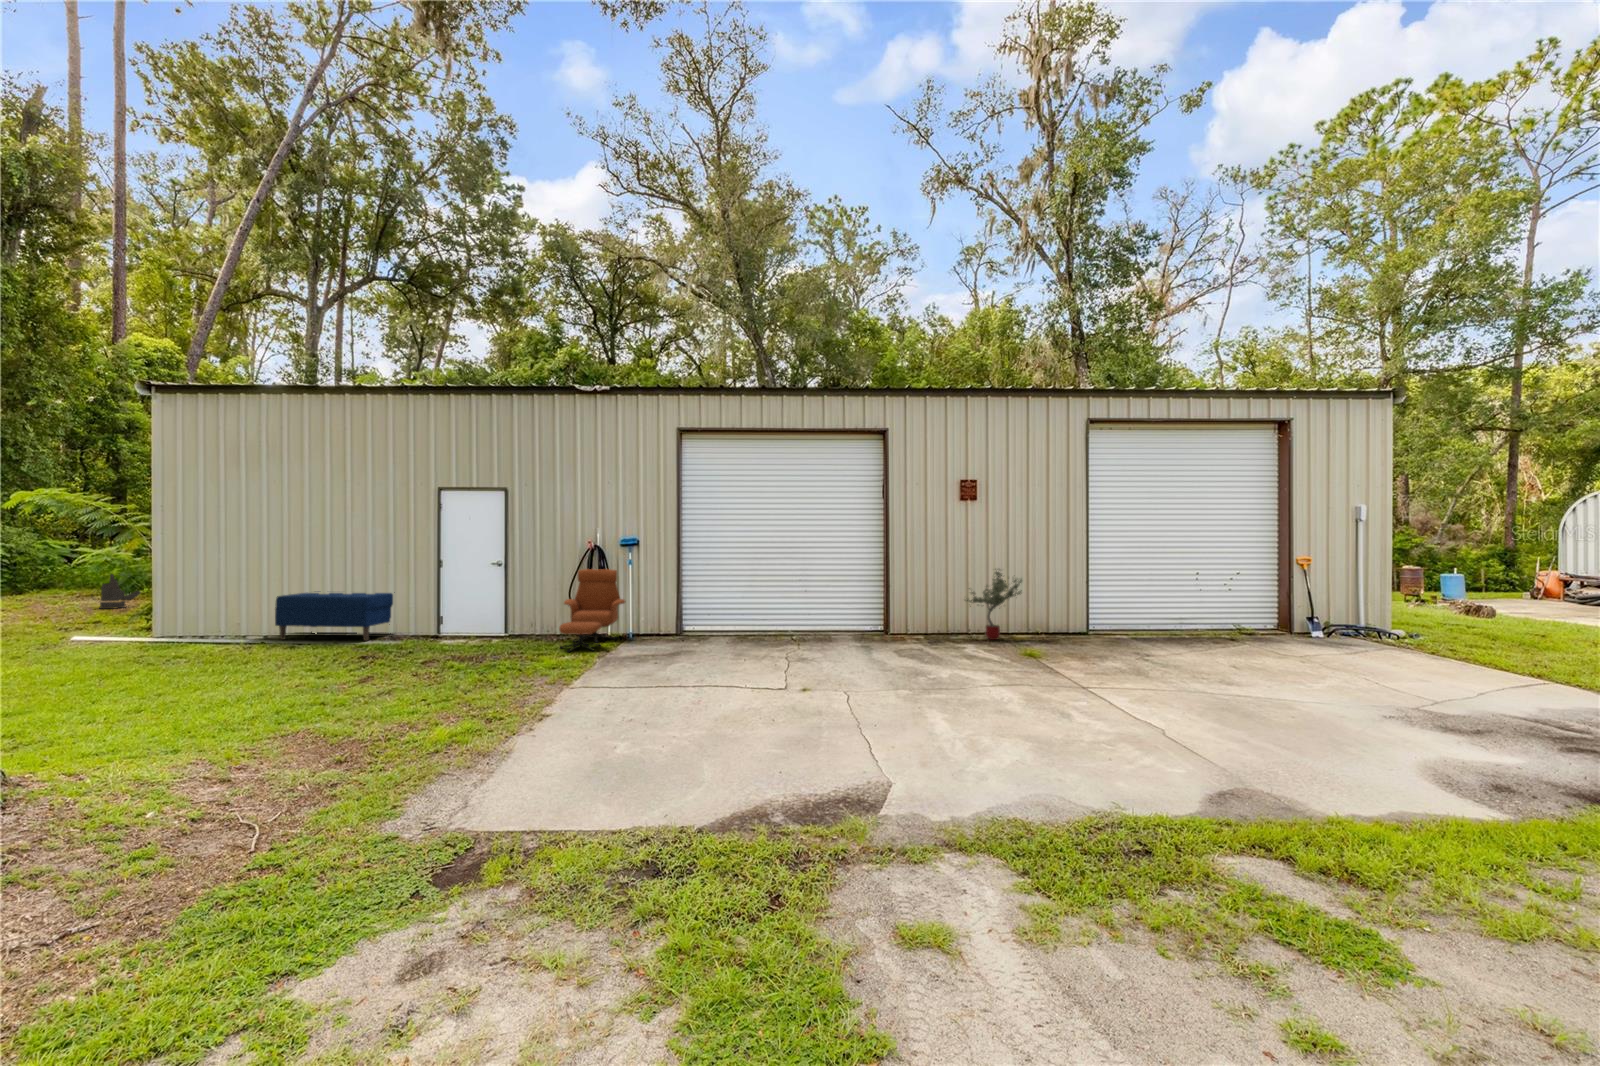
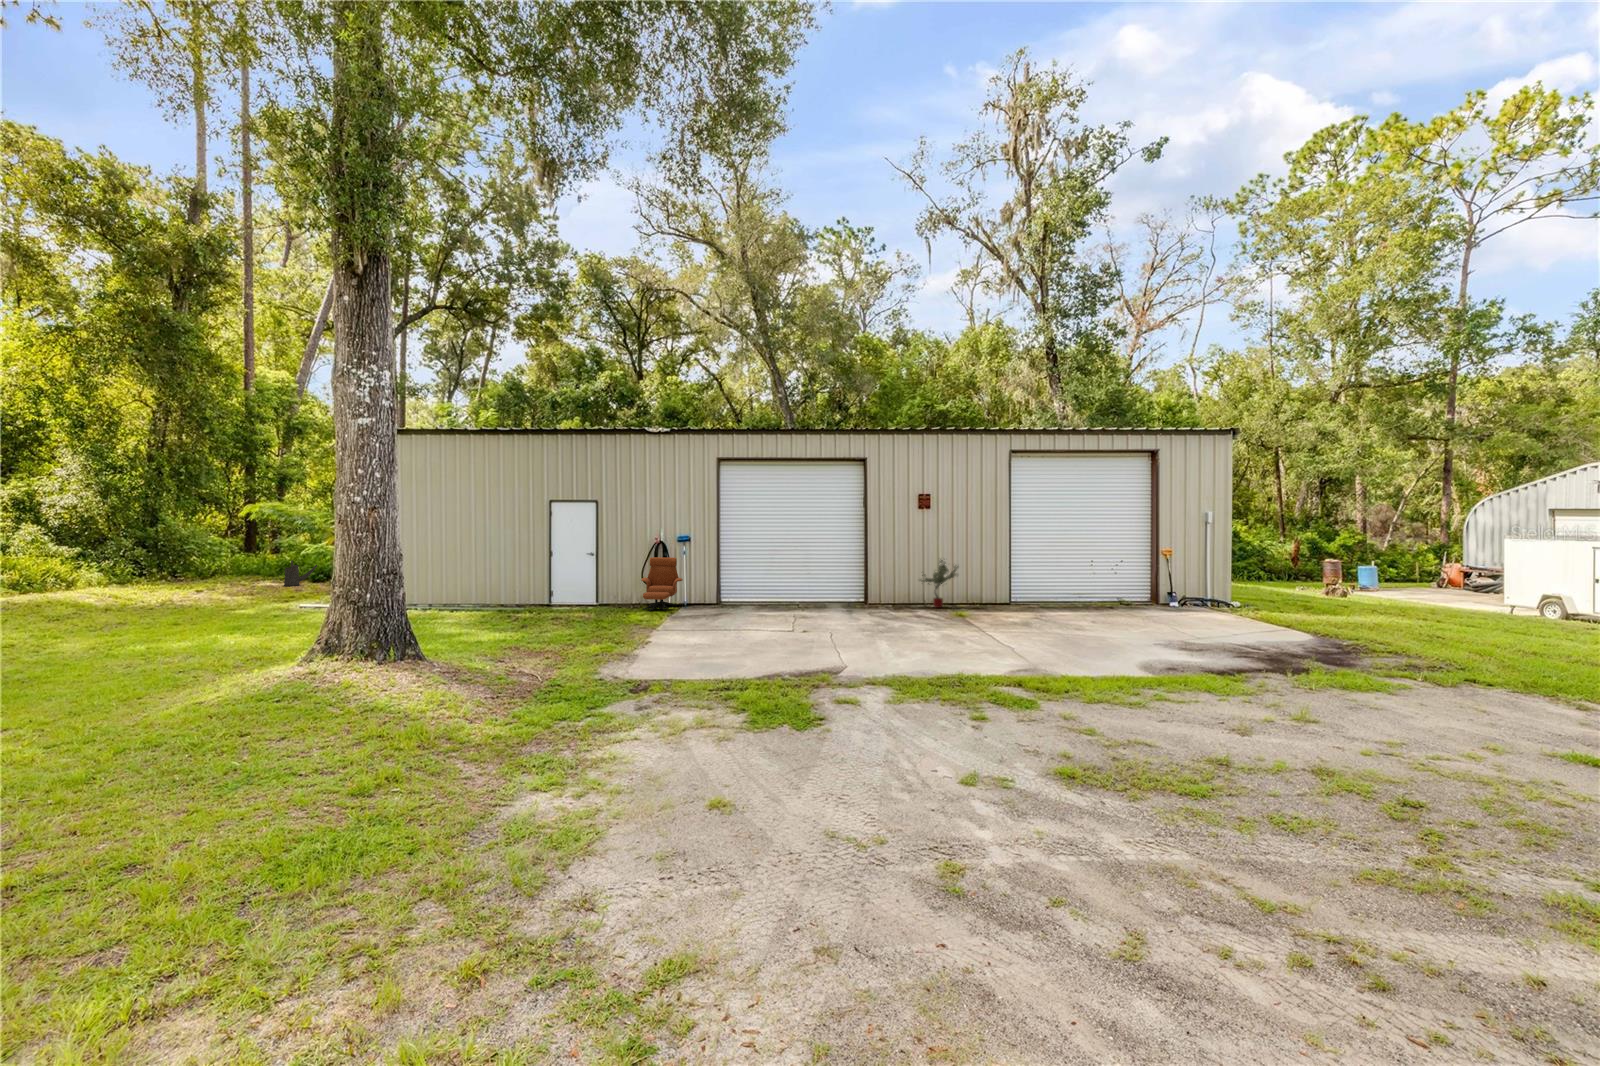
bench: present [275,592,395,641] -> none [449,572,525,605]

